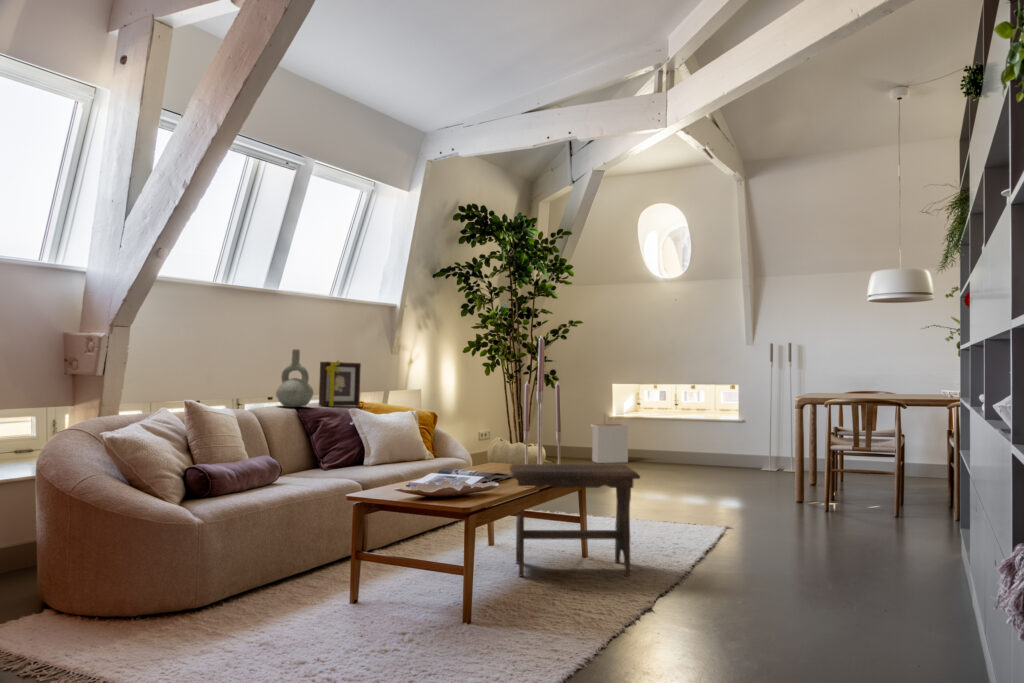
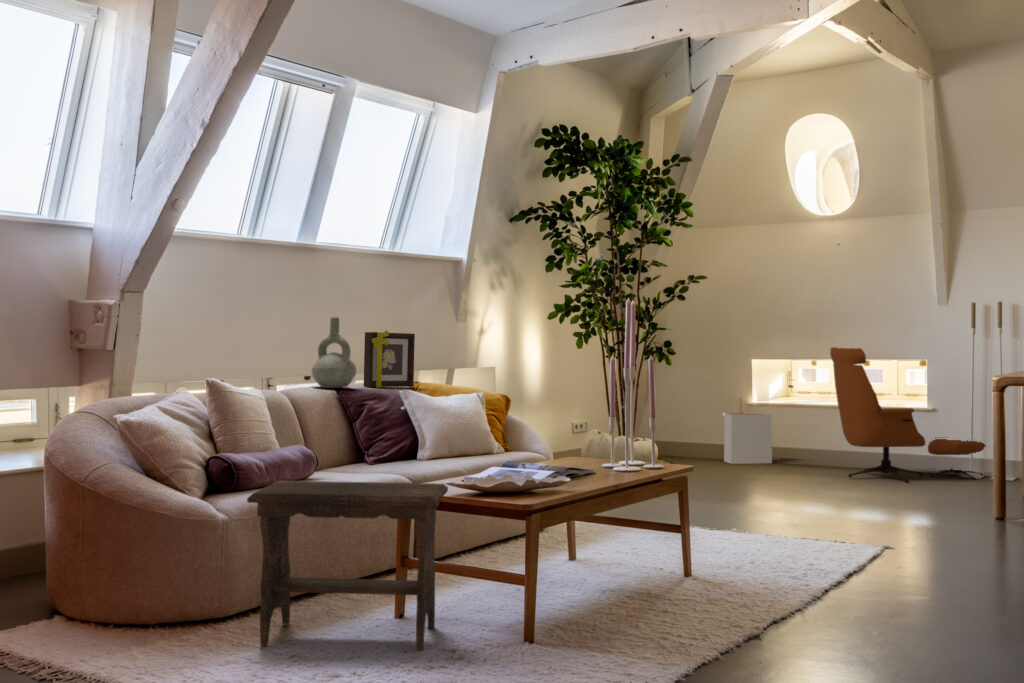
lounge chair: none [673,375,786,476] -> present [830,347,986,482]
footstool: present [510,464,640,576] -> present [247,481,448,650]

